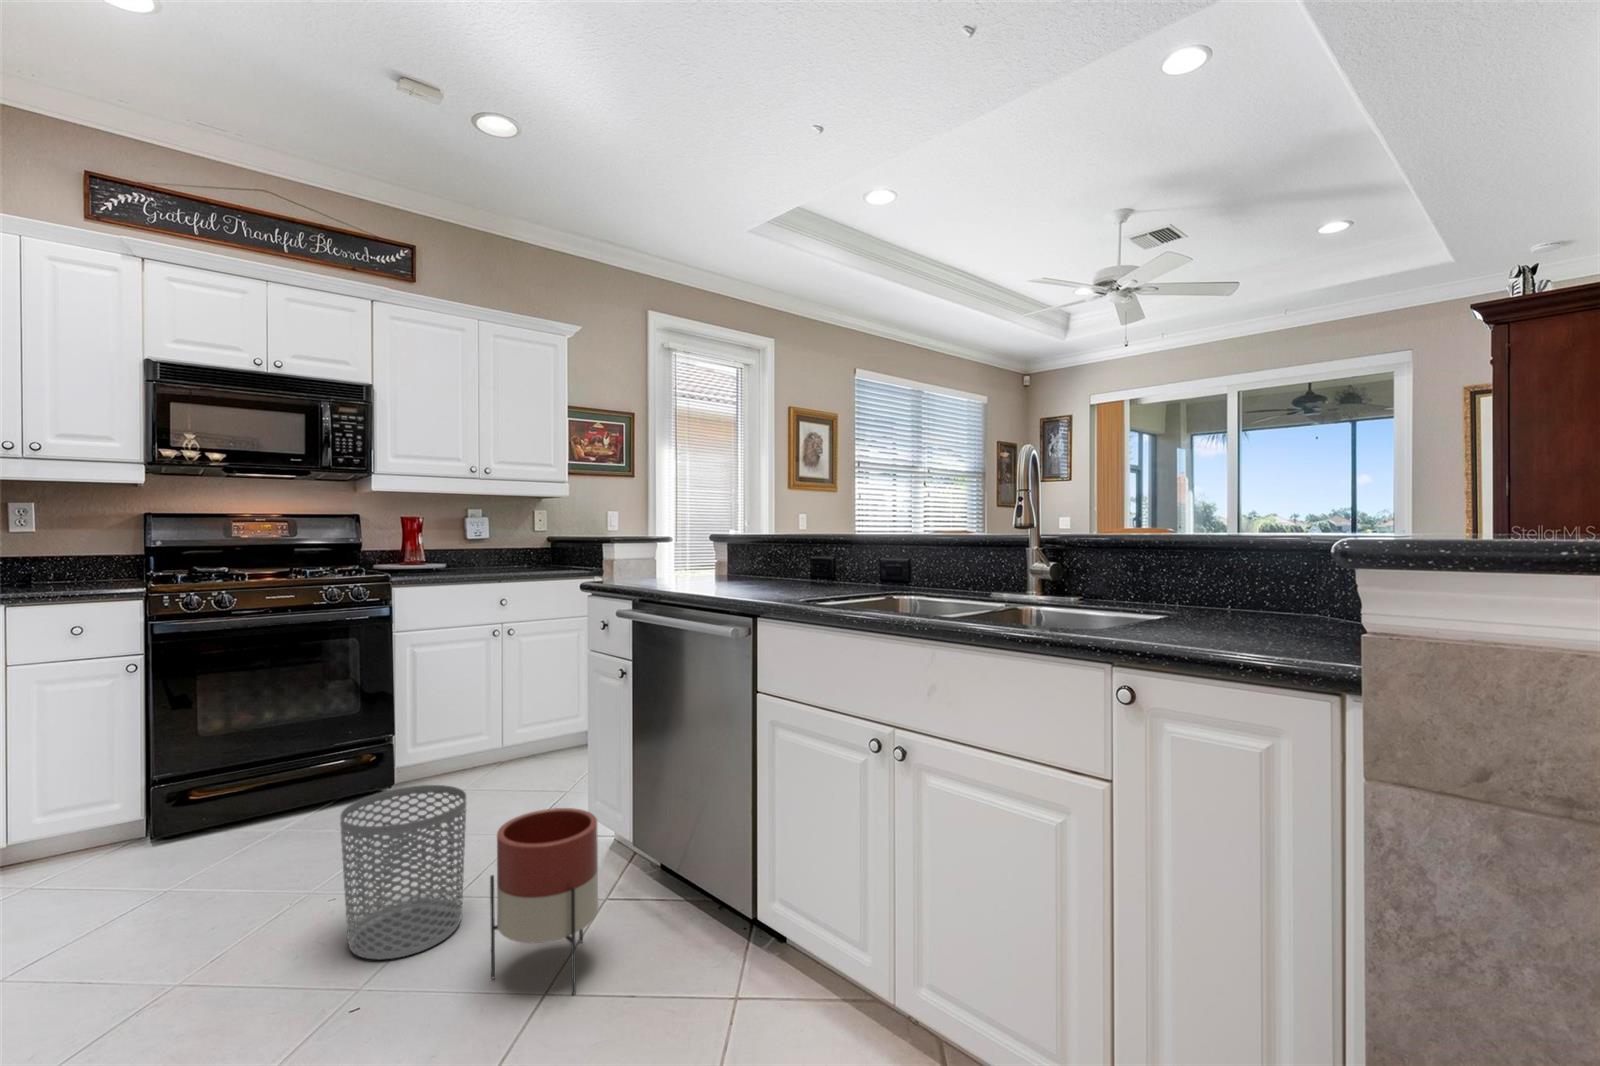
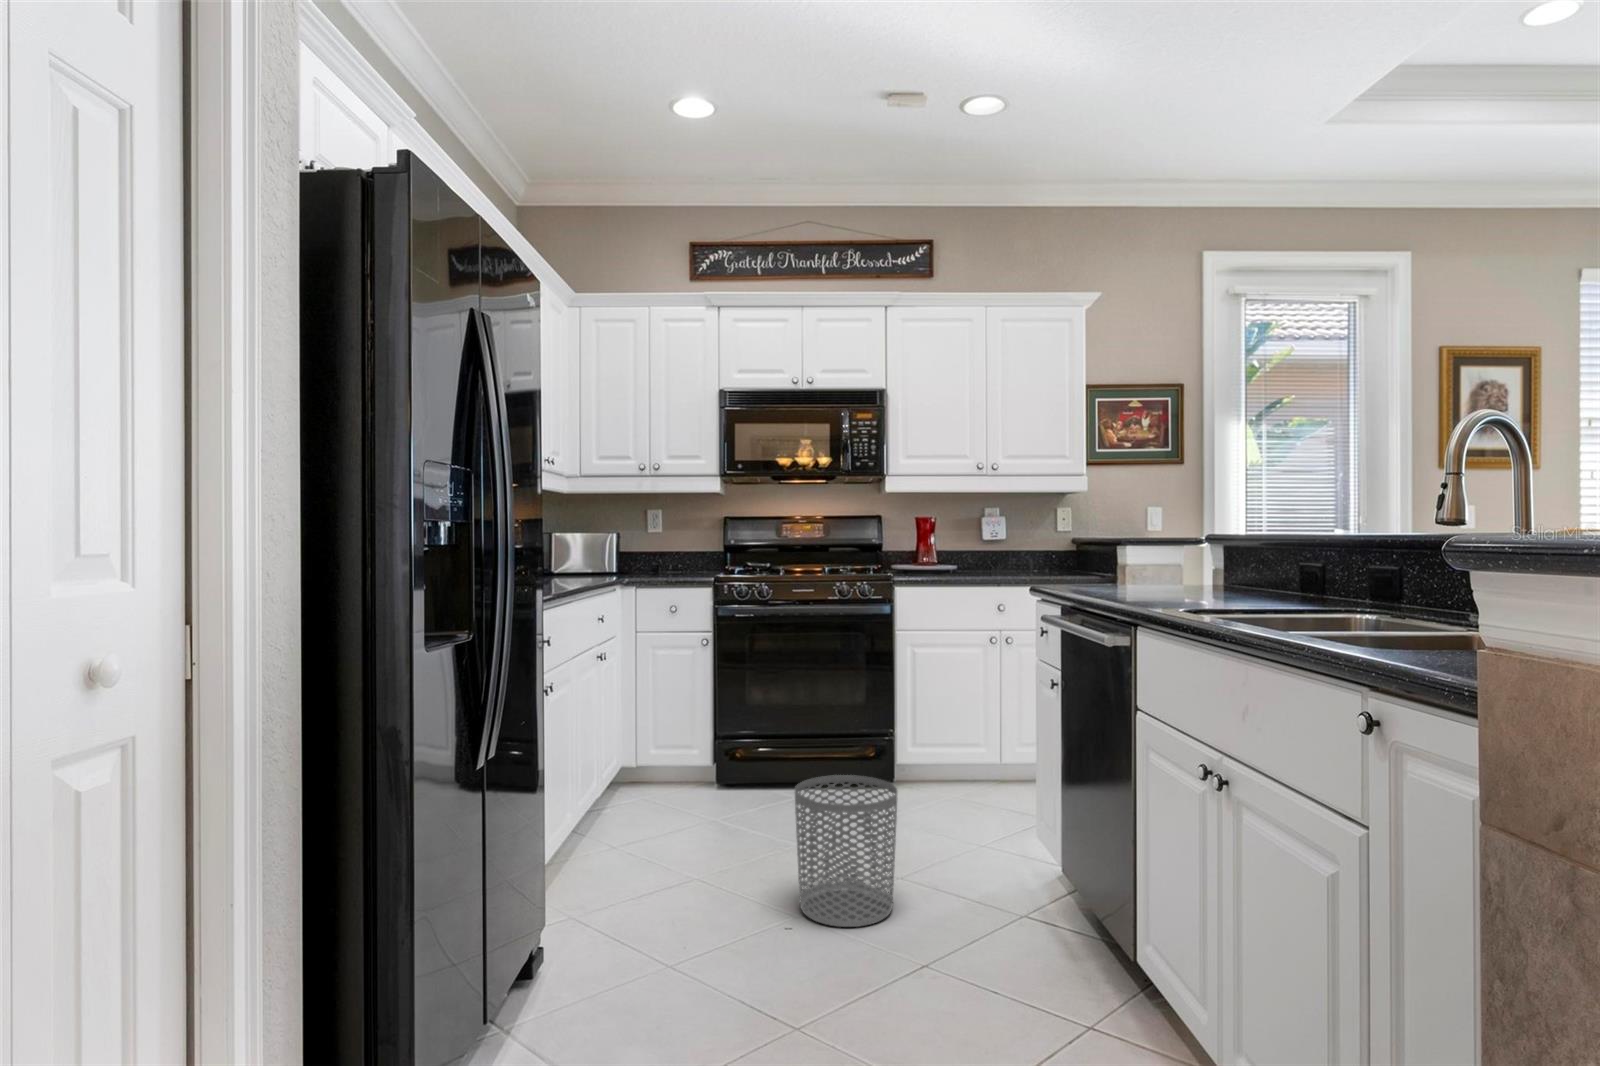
planter: present [490,808,599,995] -> none [890,820,990,1010]

